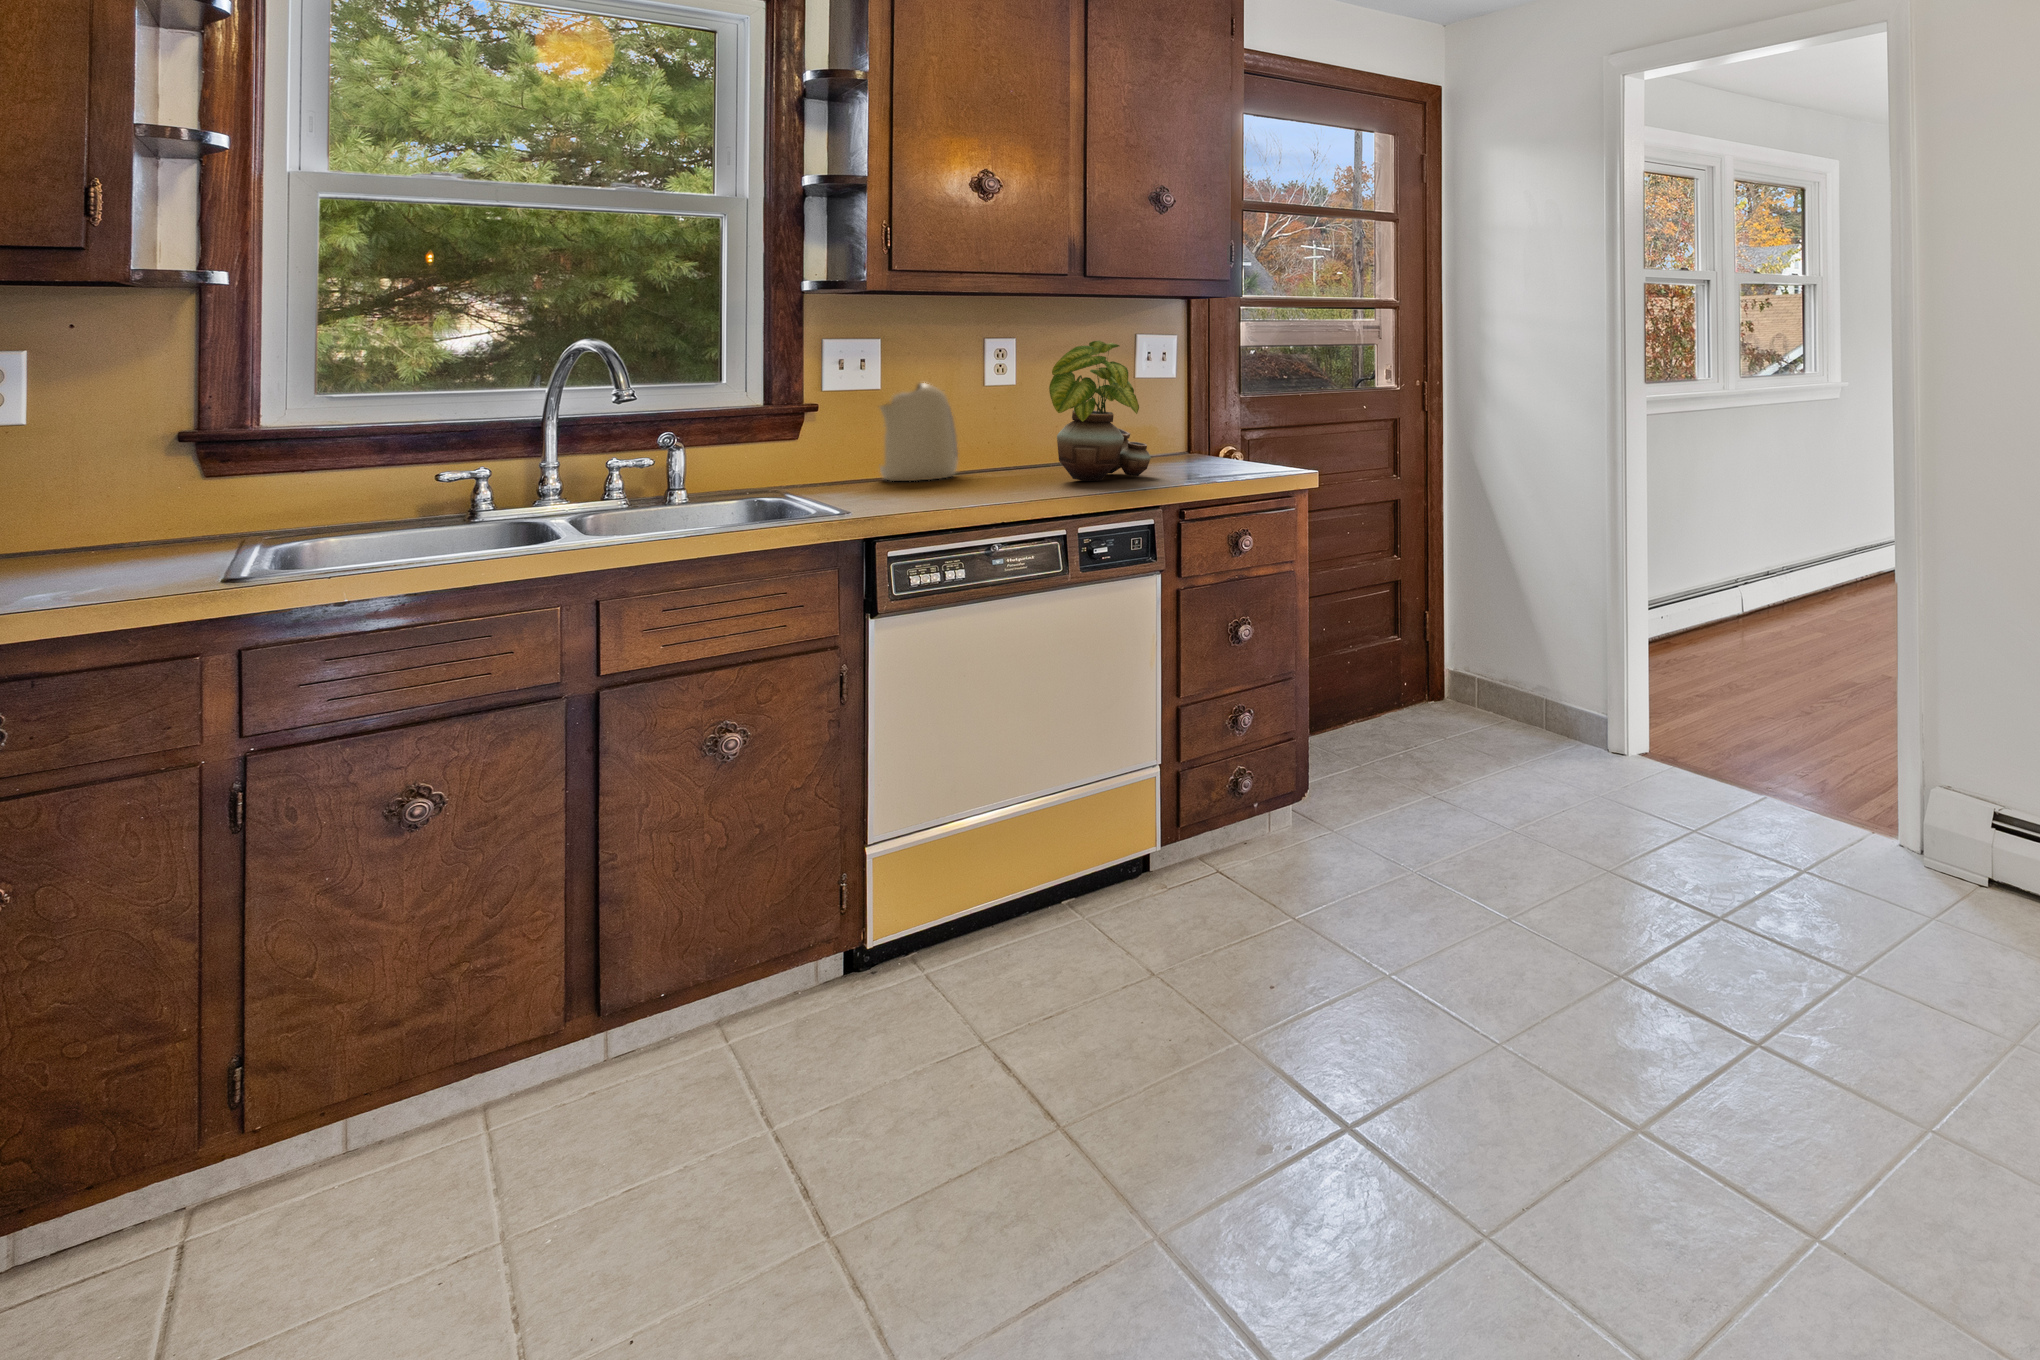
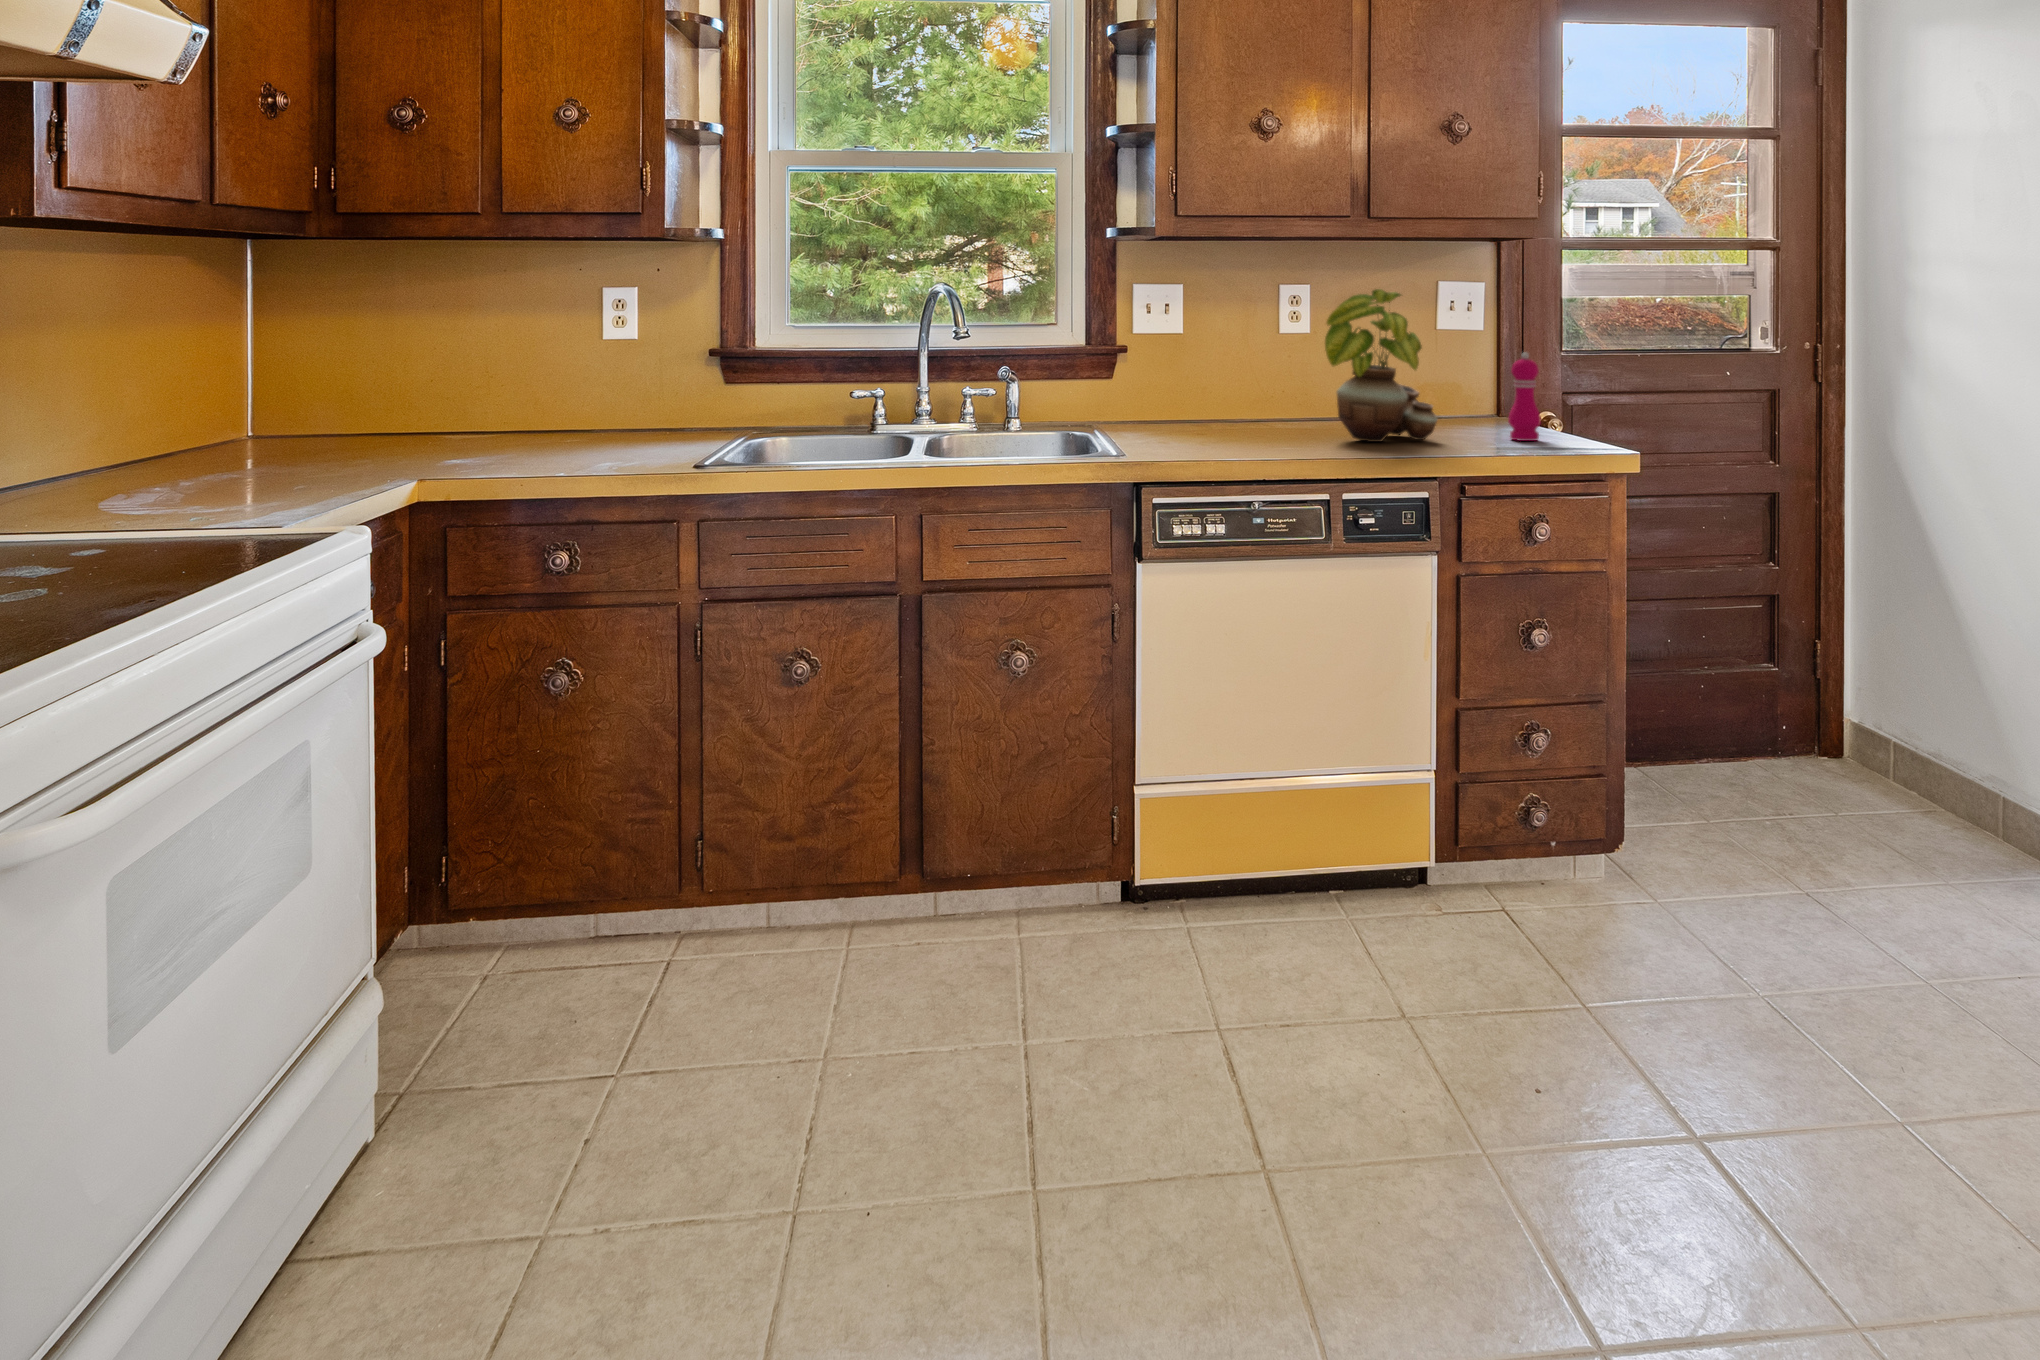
kettle: present [880,383,958,481] -> none [1180,330,1263,428]
pepper mill: none [1210,394,1237,470] -> present [1508,352,1541,441]

